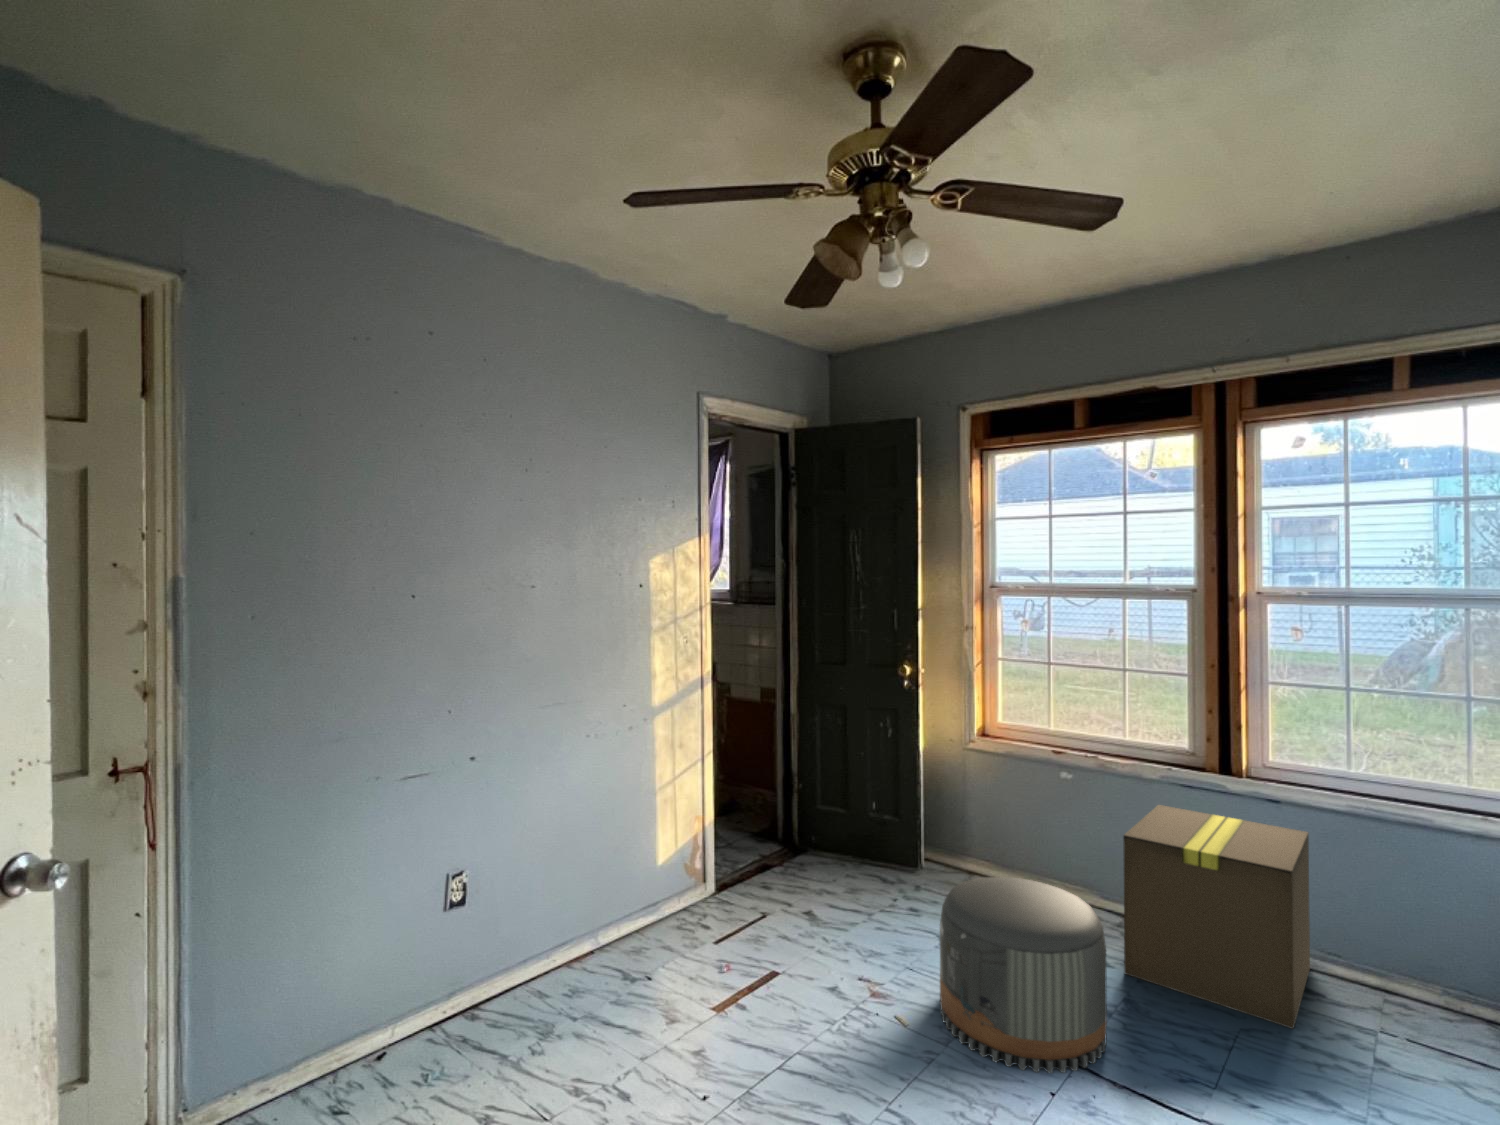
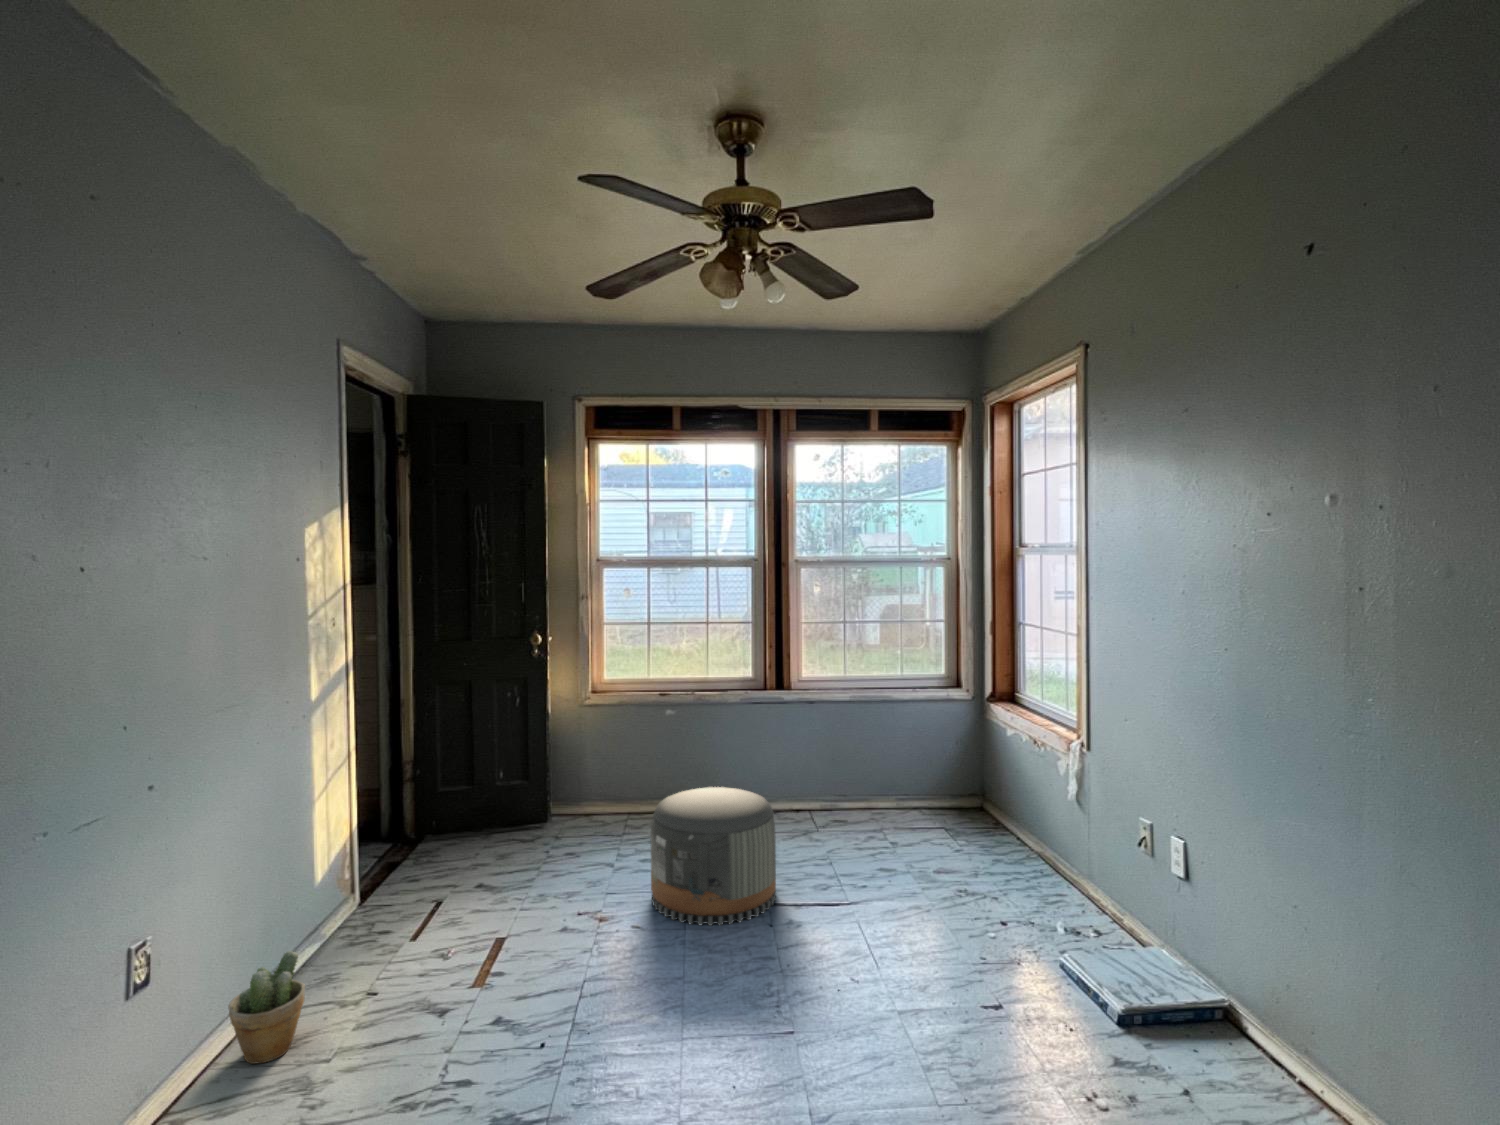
cardboard box: present [1123,805,1310,1029] -> none [740,717,850,846]
potted plant: none [526,914,581,1000] -> present [228,951,305,1064]

